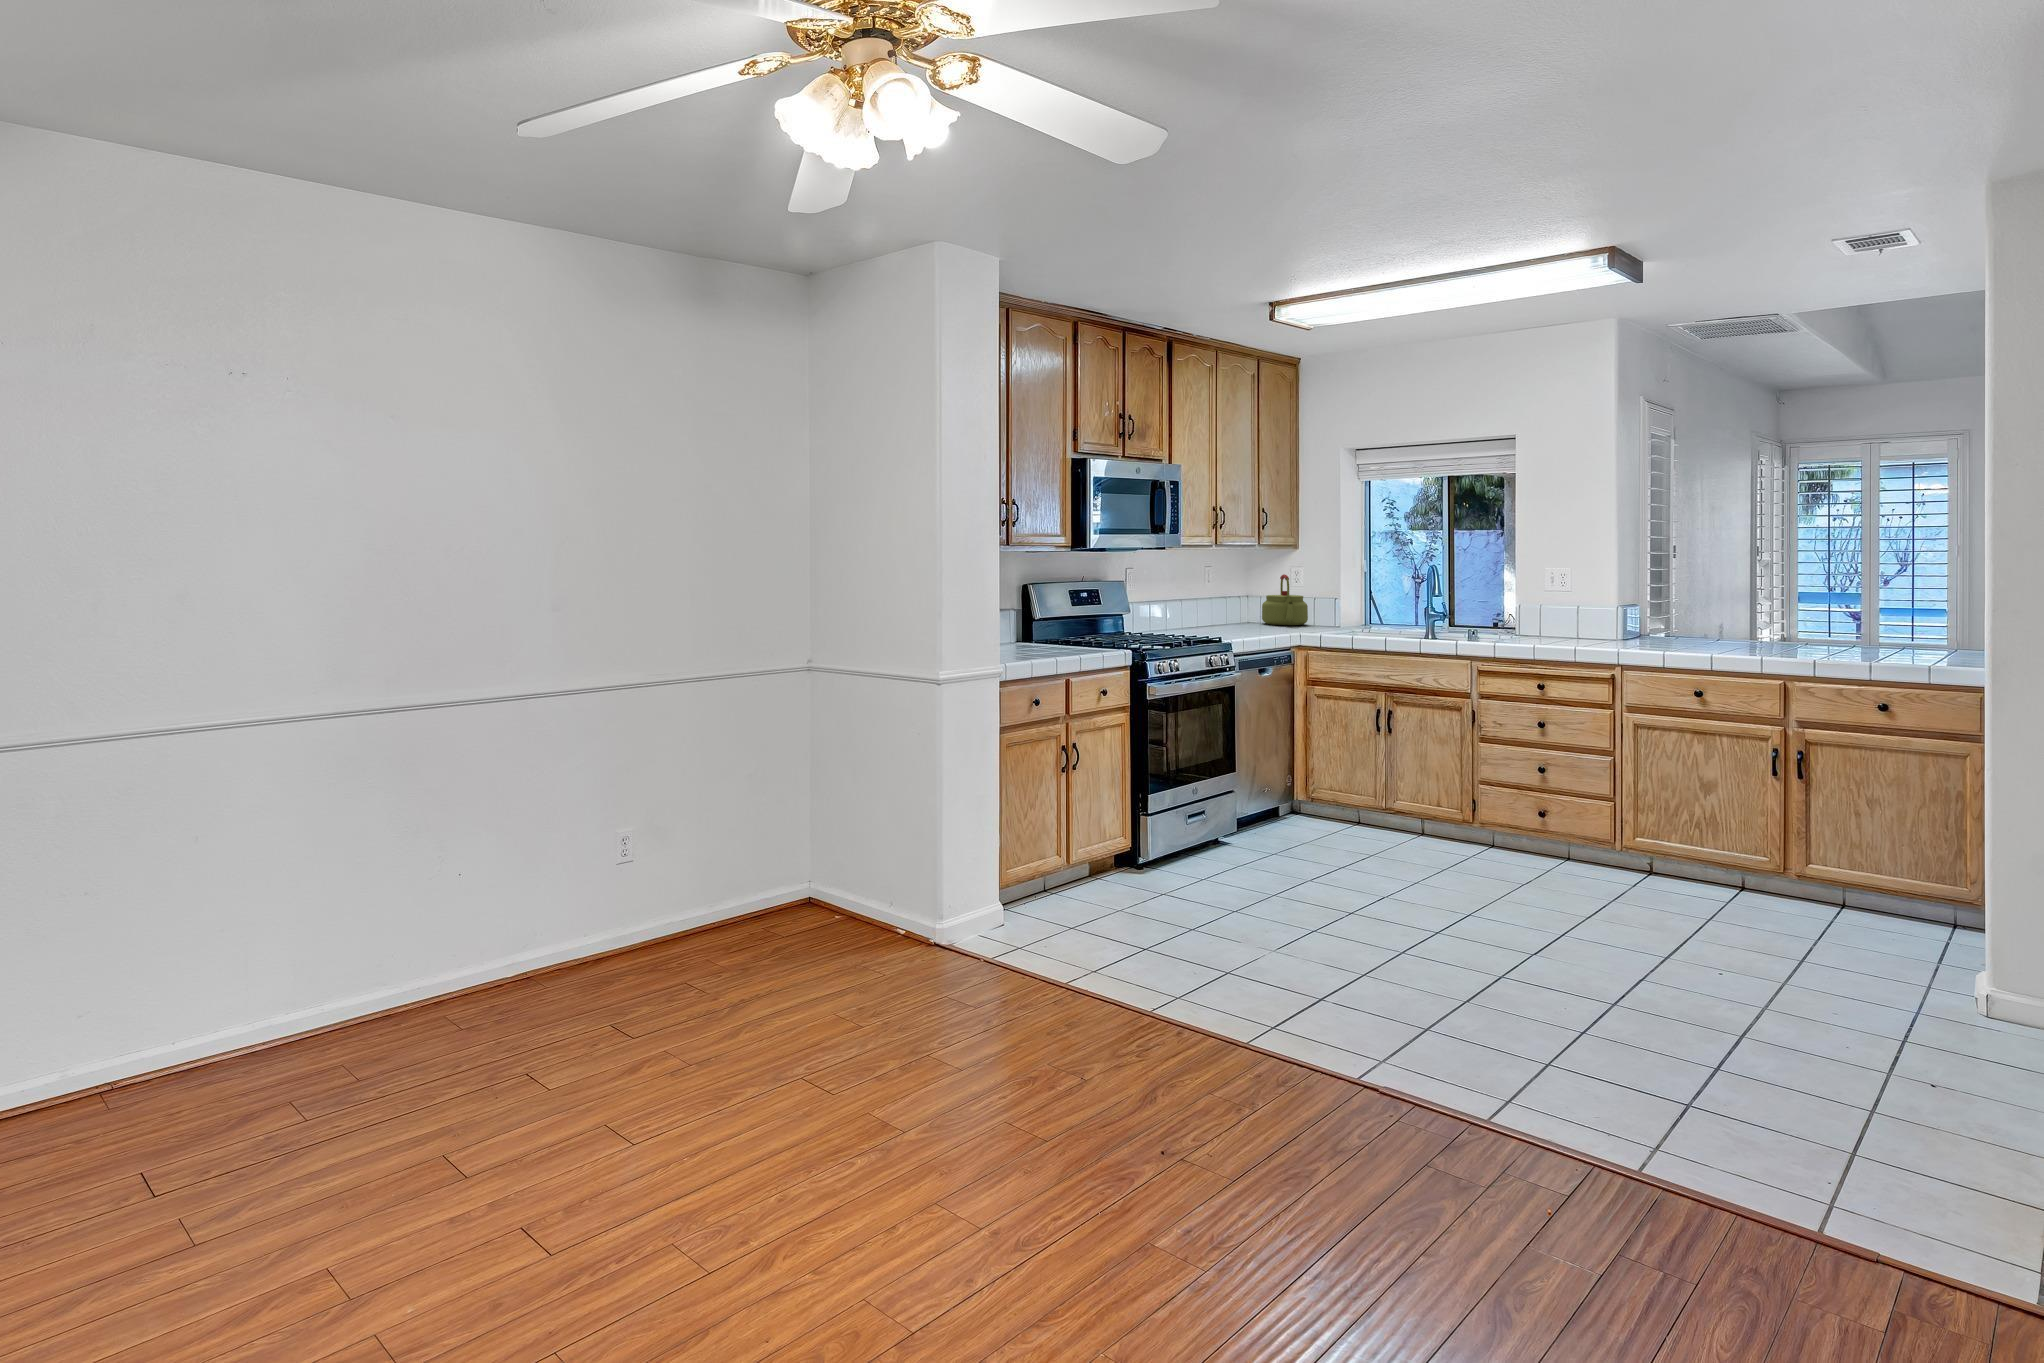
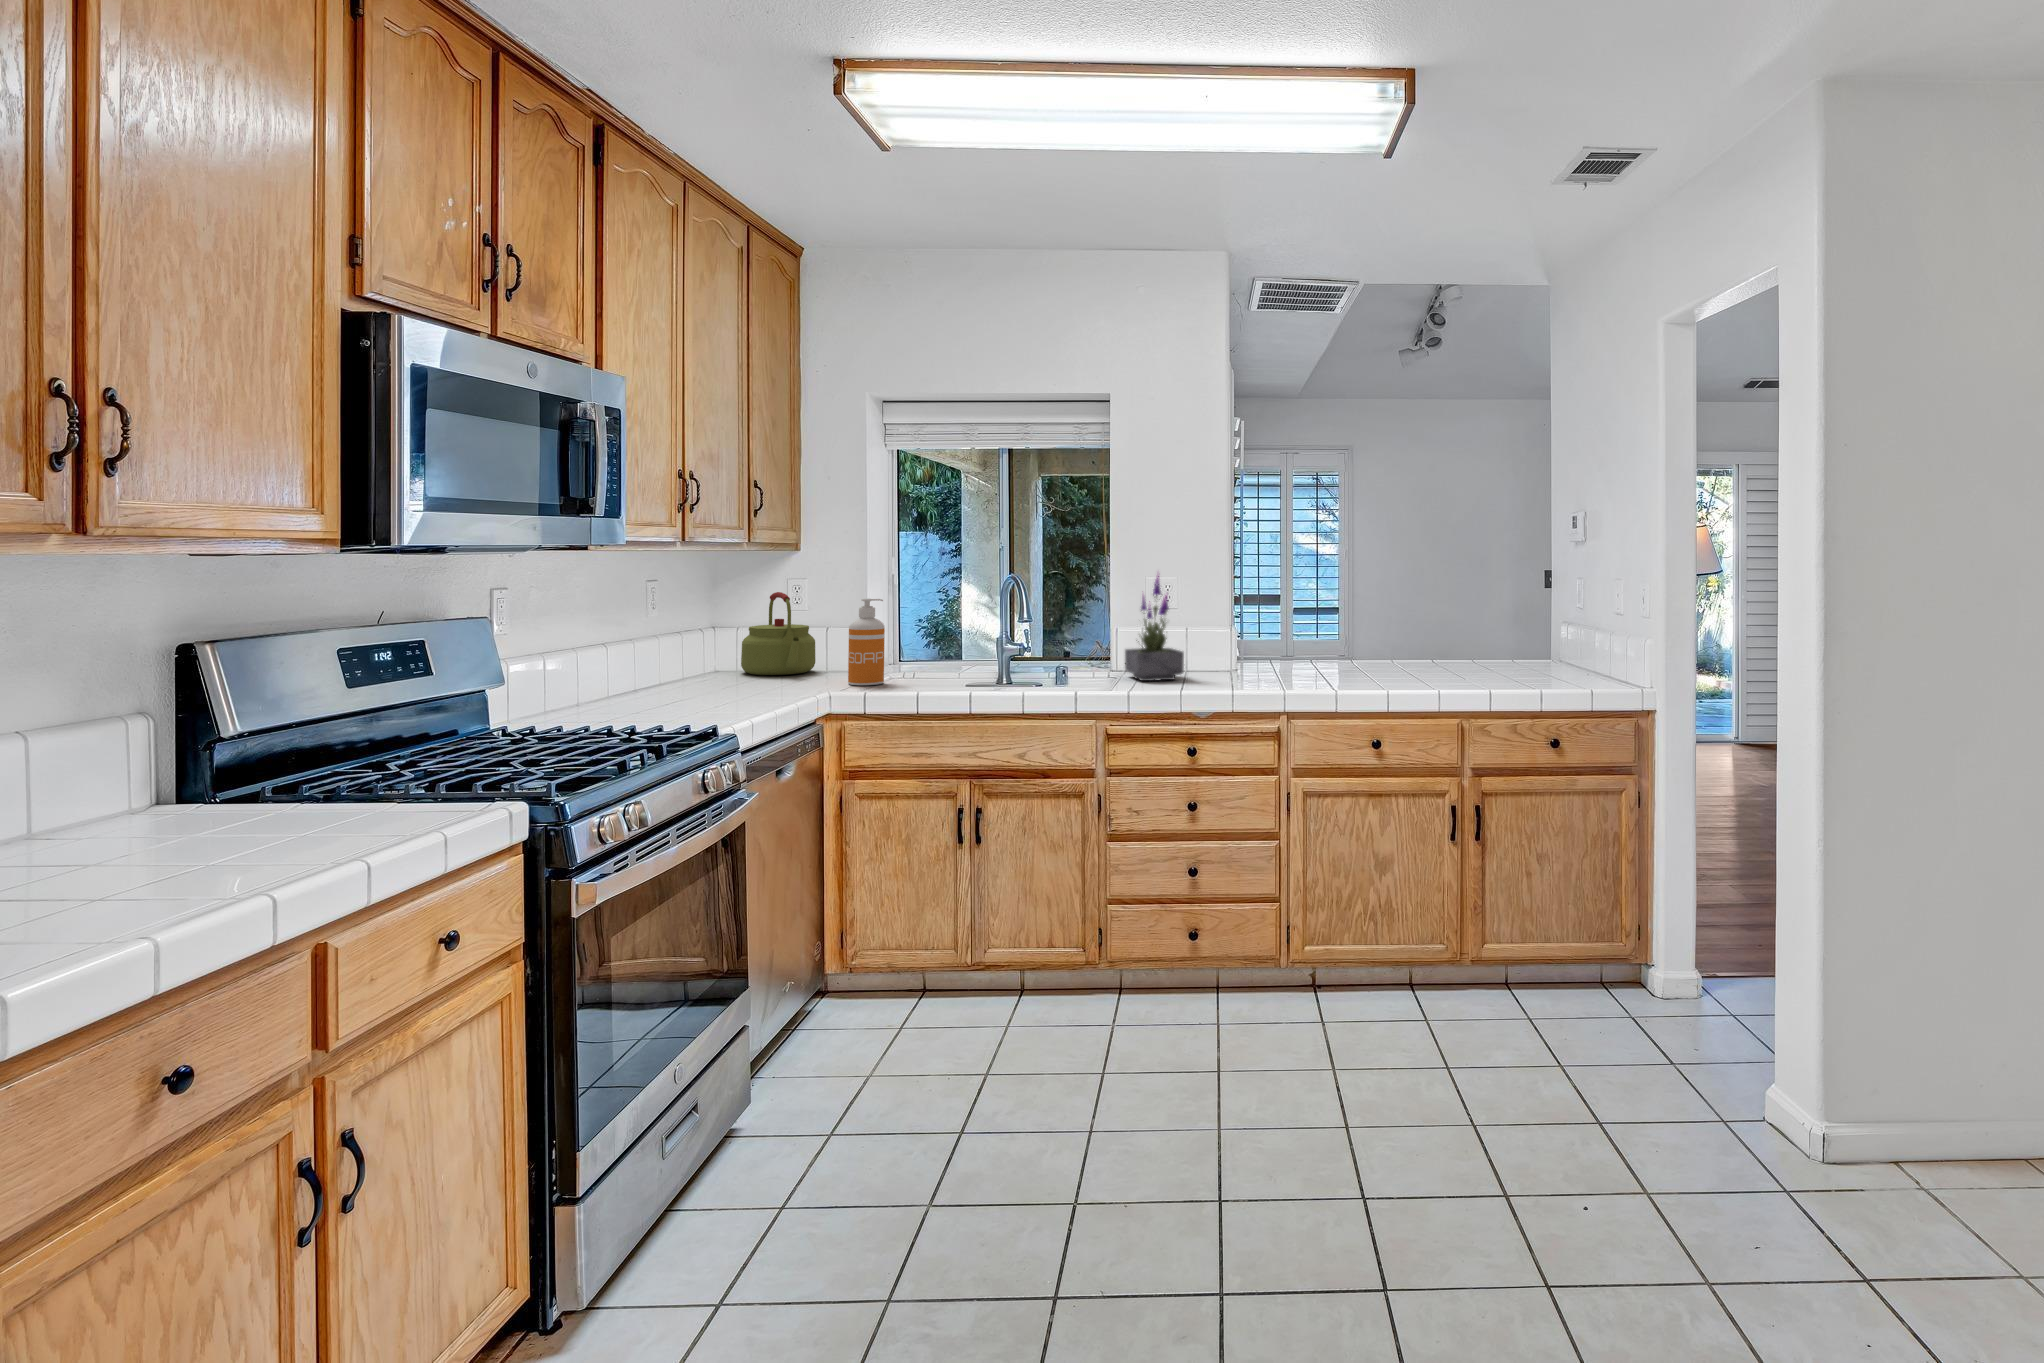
potted plant: none [1526,561,1569,643] -> present [1125,576,1184,681]
soap dispenser: none [1318,578,1342,632] -> present [848,598,885,685]

